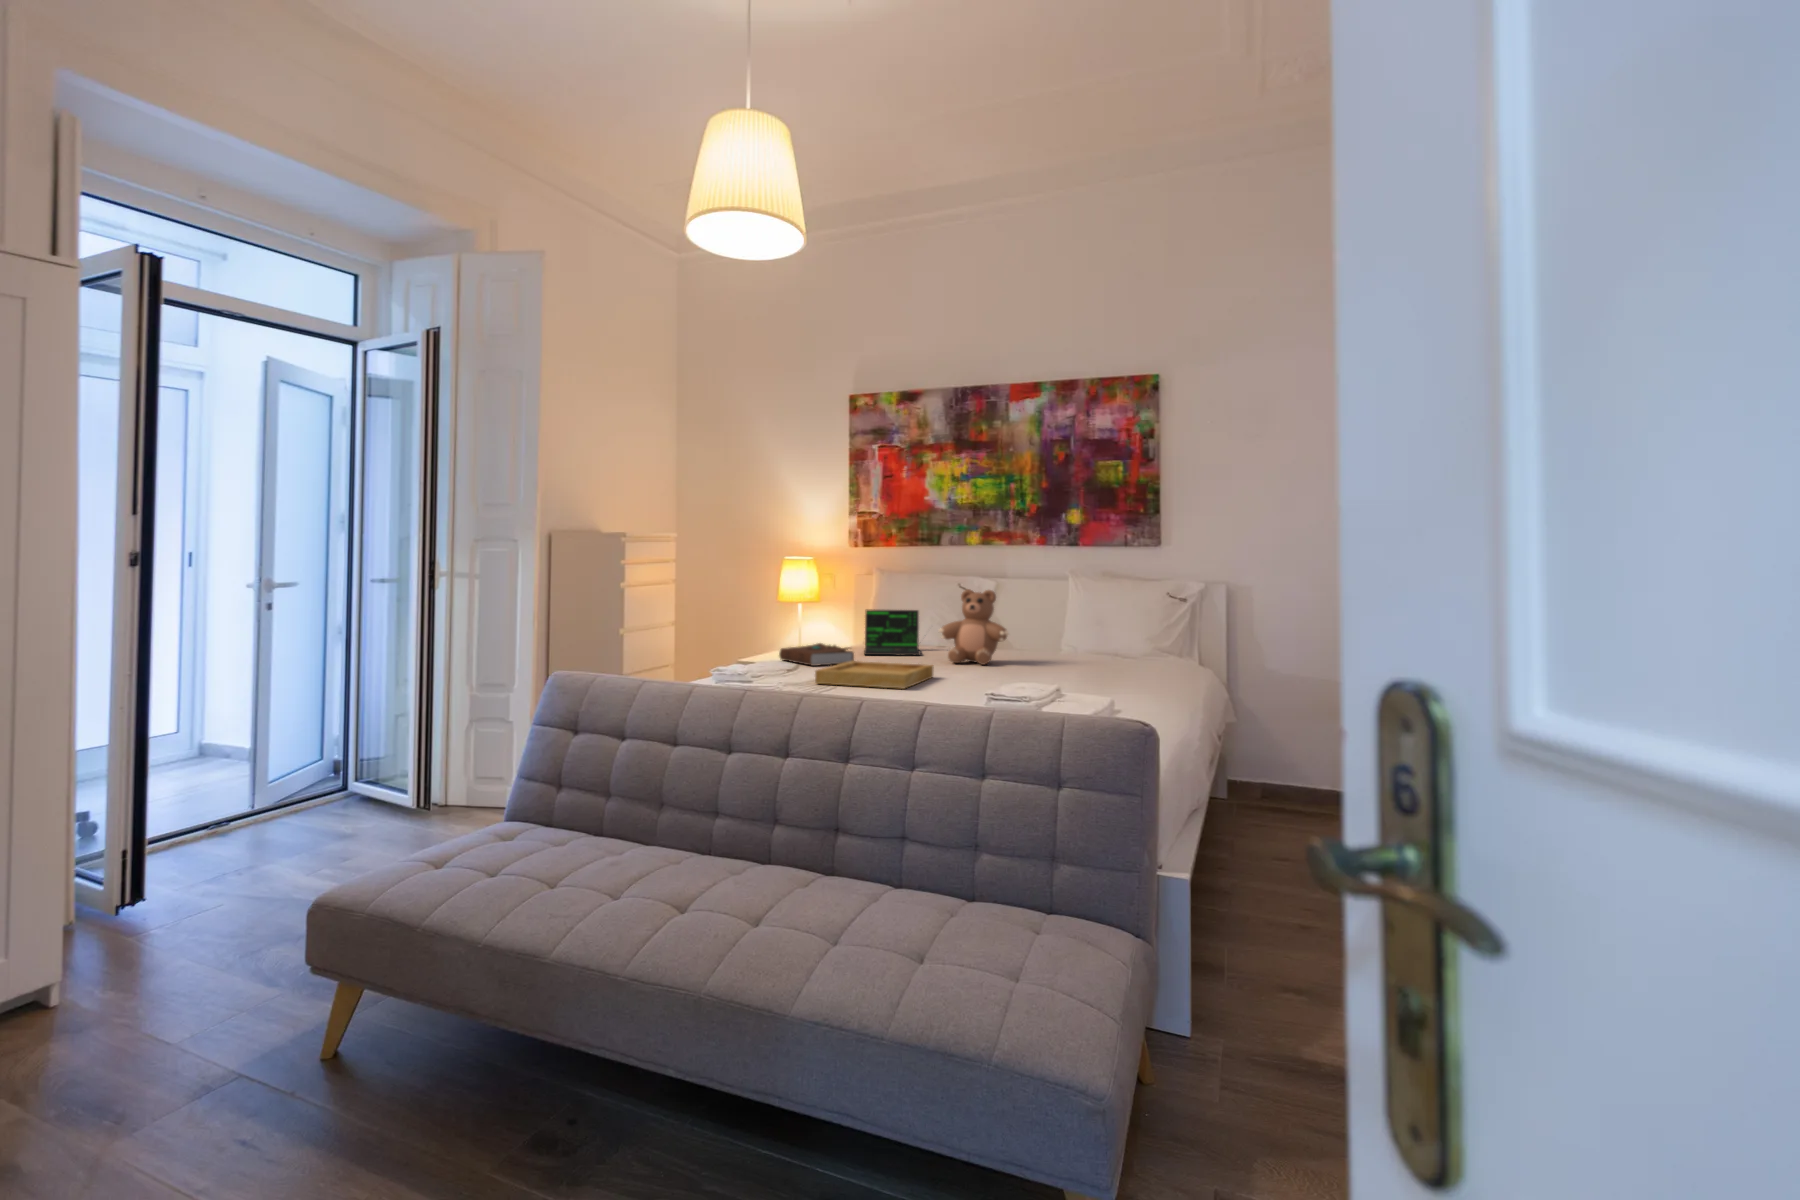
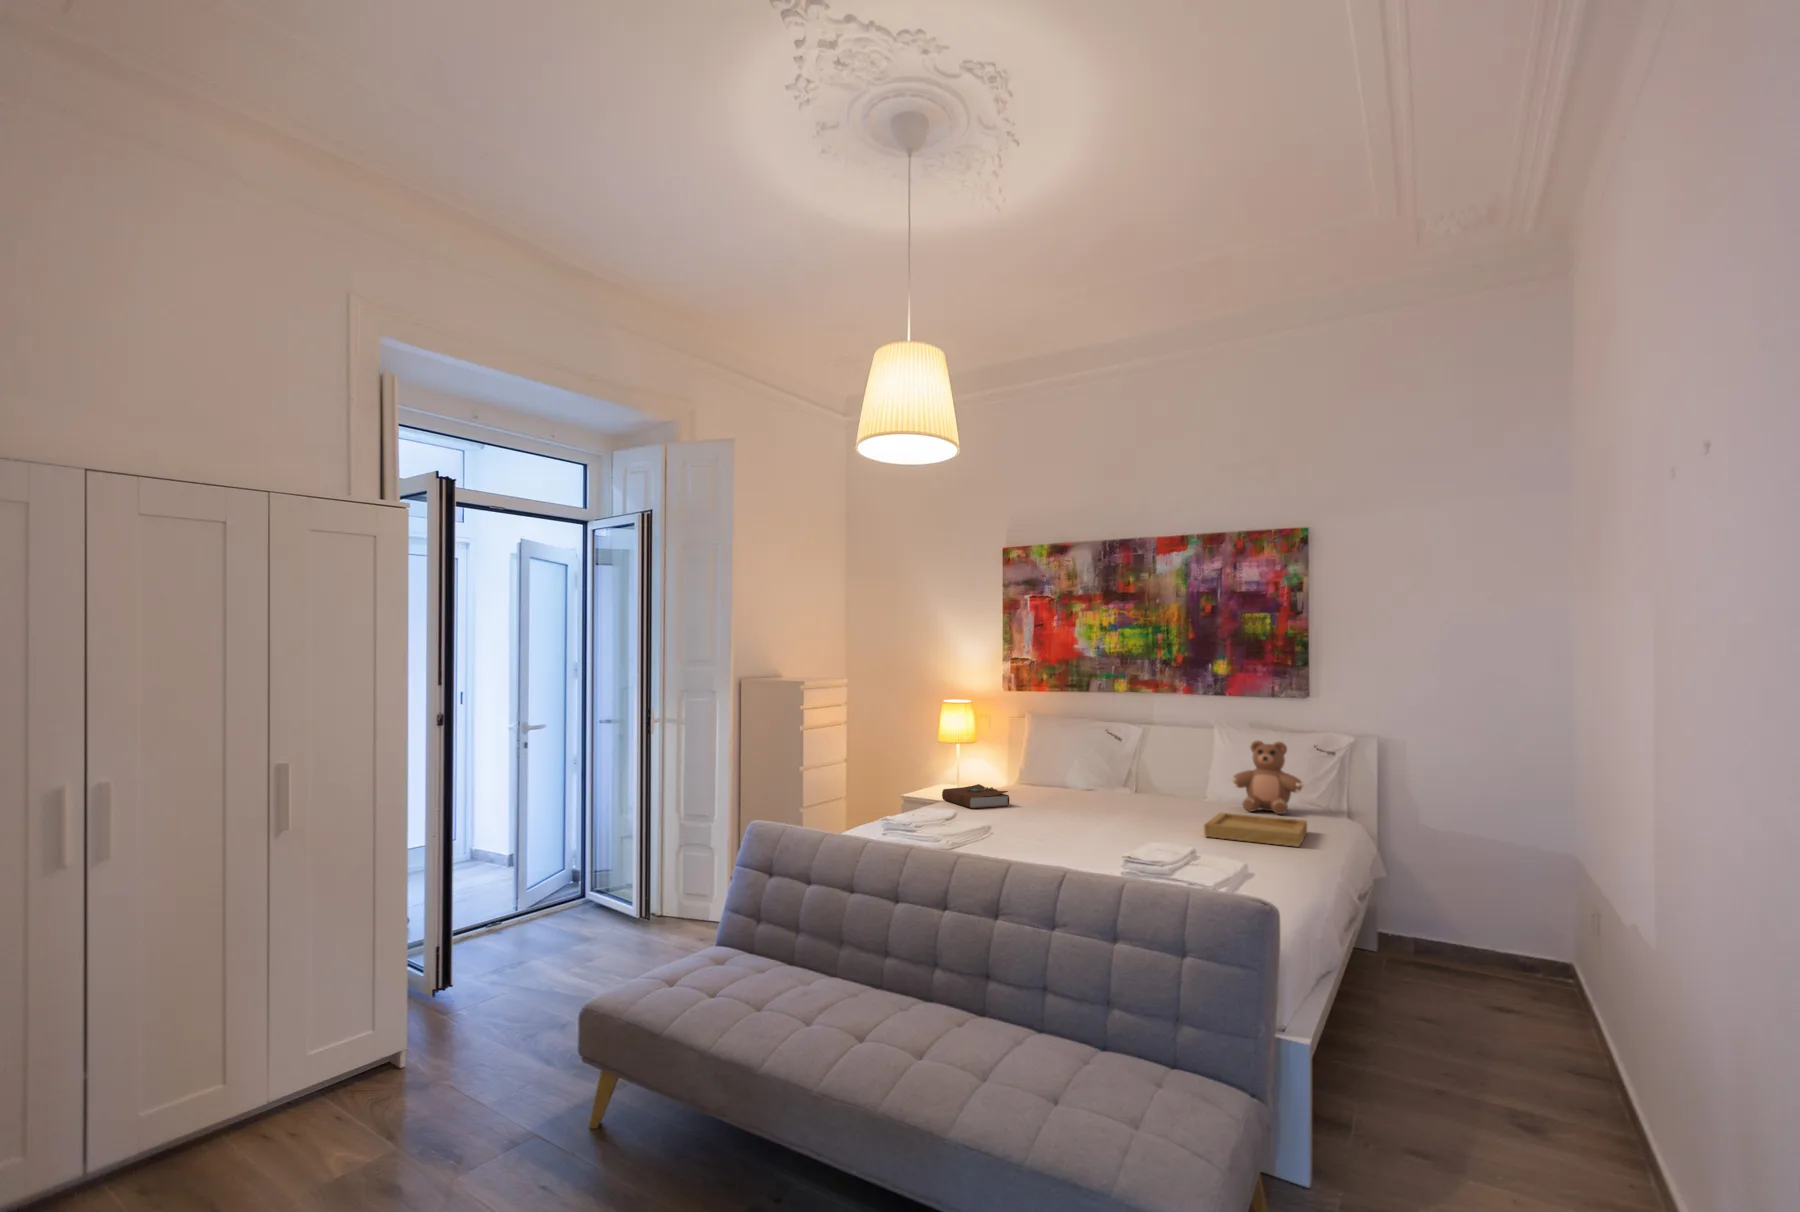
teddy bear: present [939,589,1009,665] -> present [1230,741,1304,814]
laptop: present [864,610,920,655] -> none [1019,751,1084,798]
tray: present [815,661,934,689] -> present [1204,813,1307,847]

